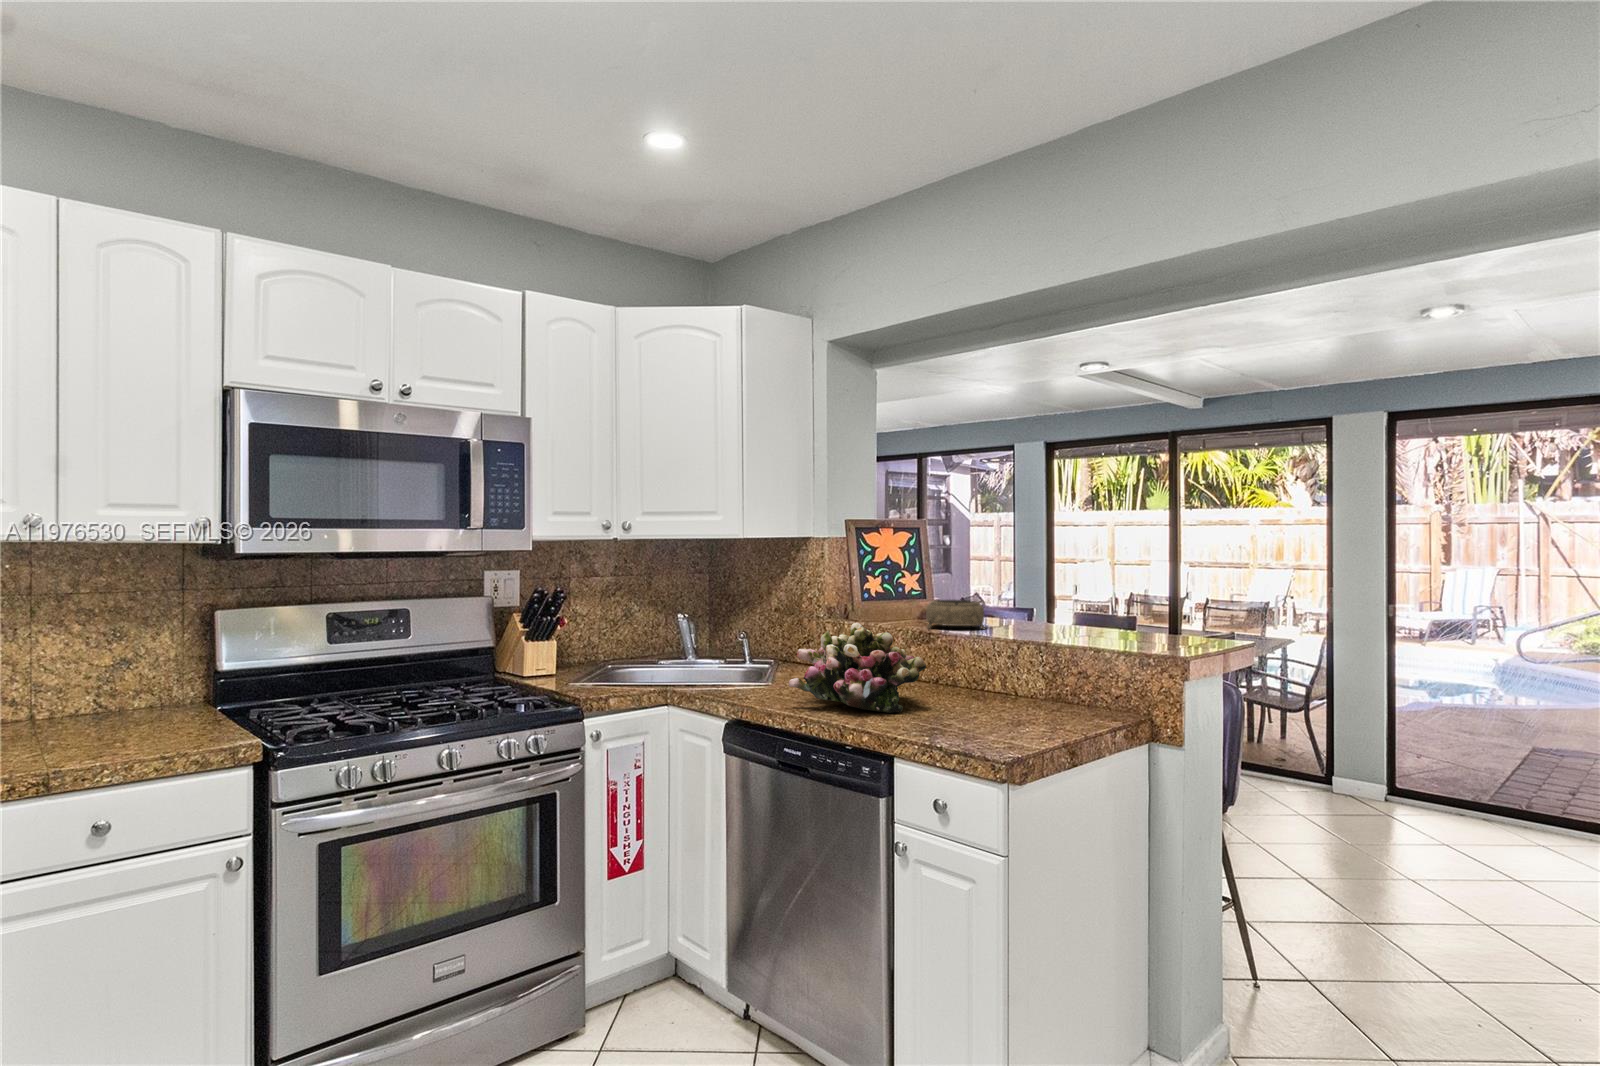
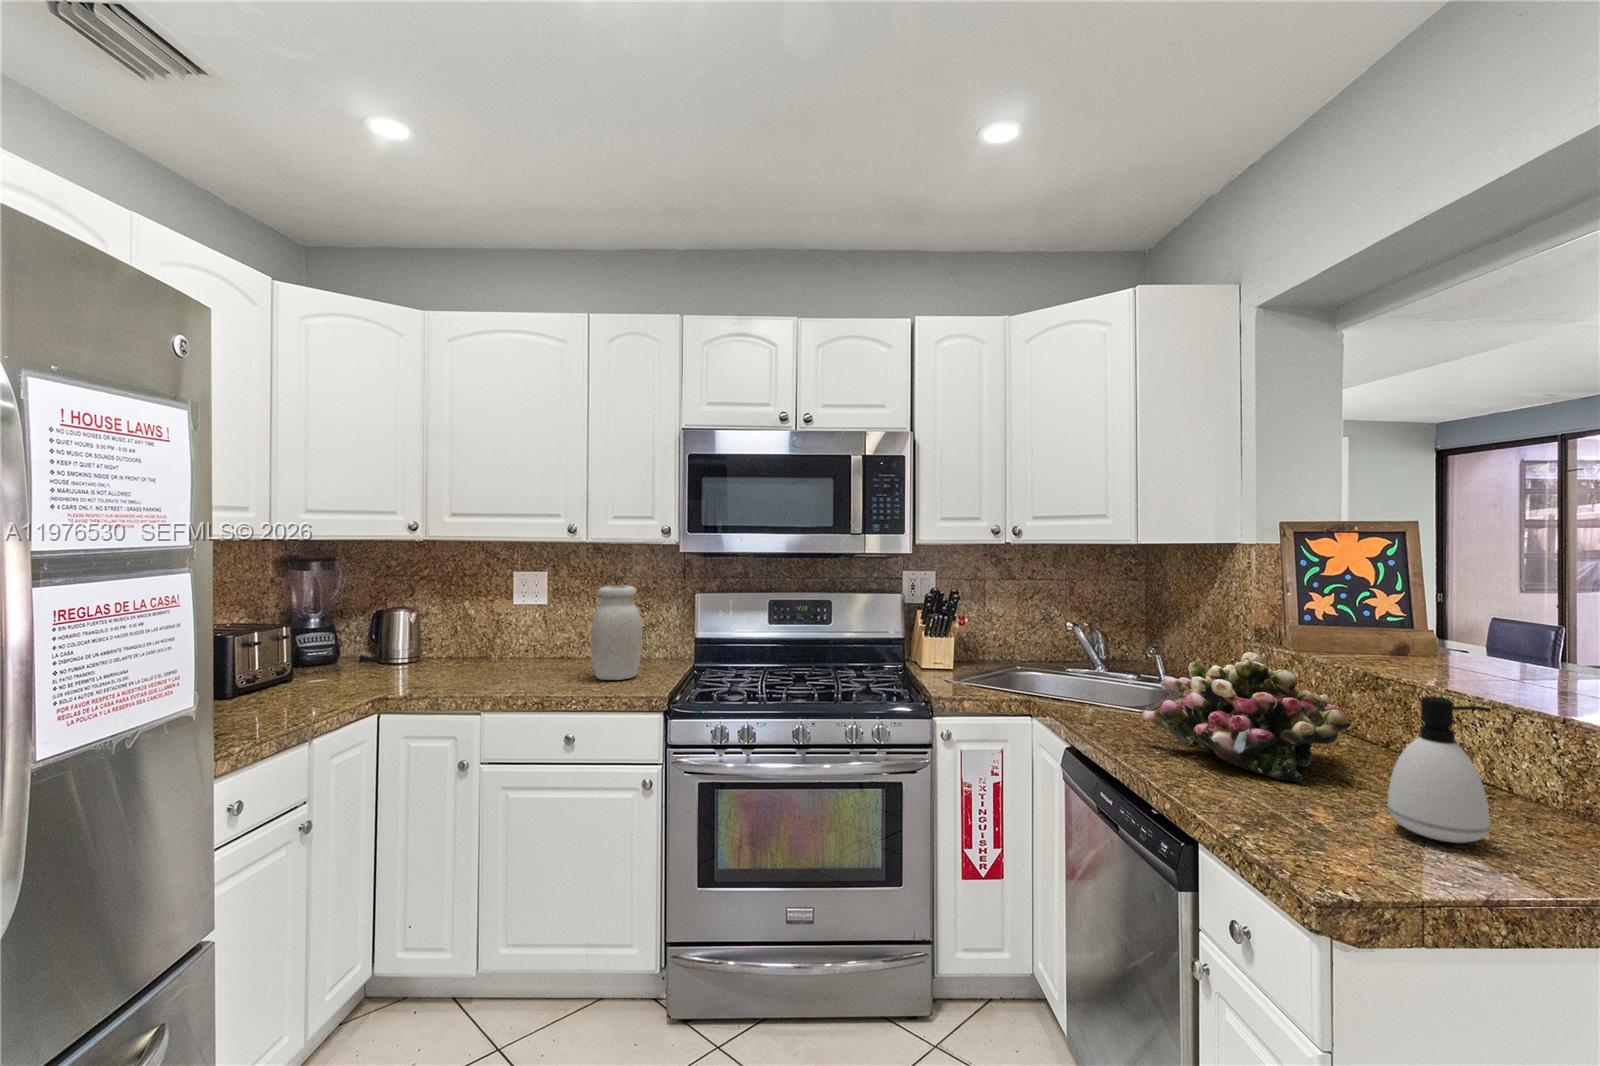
decorative bowl: present [926,600,985,629] -> none [1399,631,1514,680]
jar: none [80,602,168,742] -> present [591,585,642,680]
soap dispenser: none [959,636,1008,725] -> present [1387,696,1491,843]

